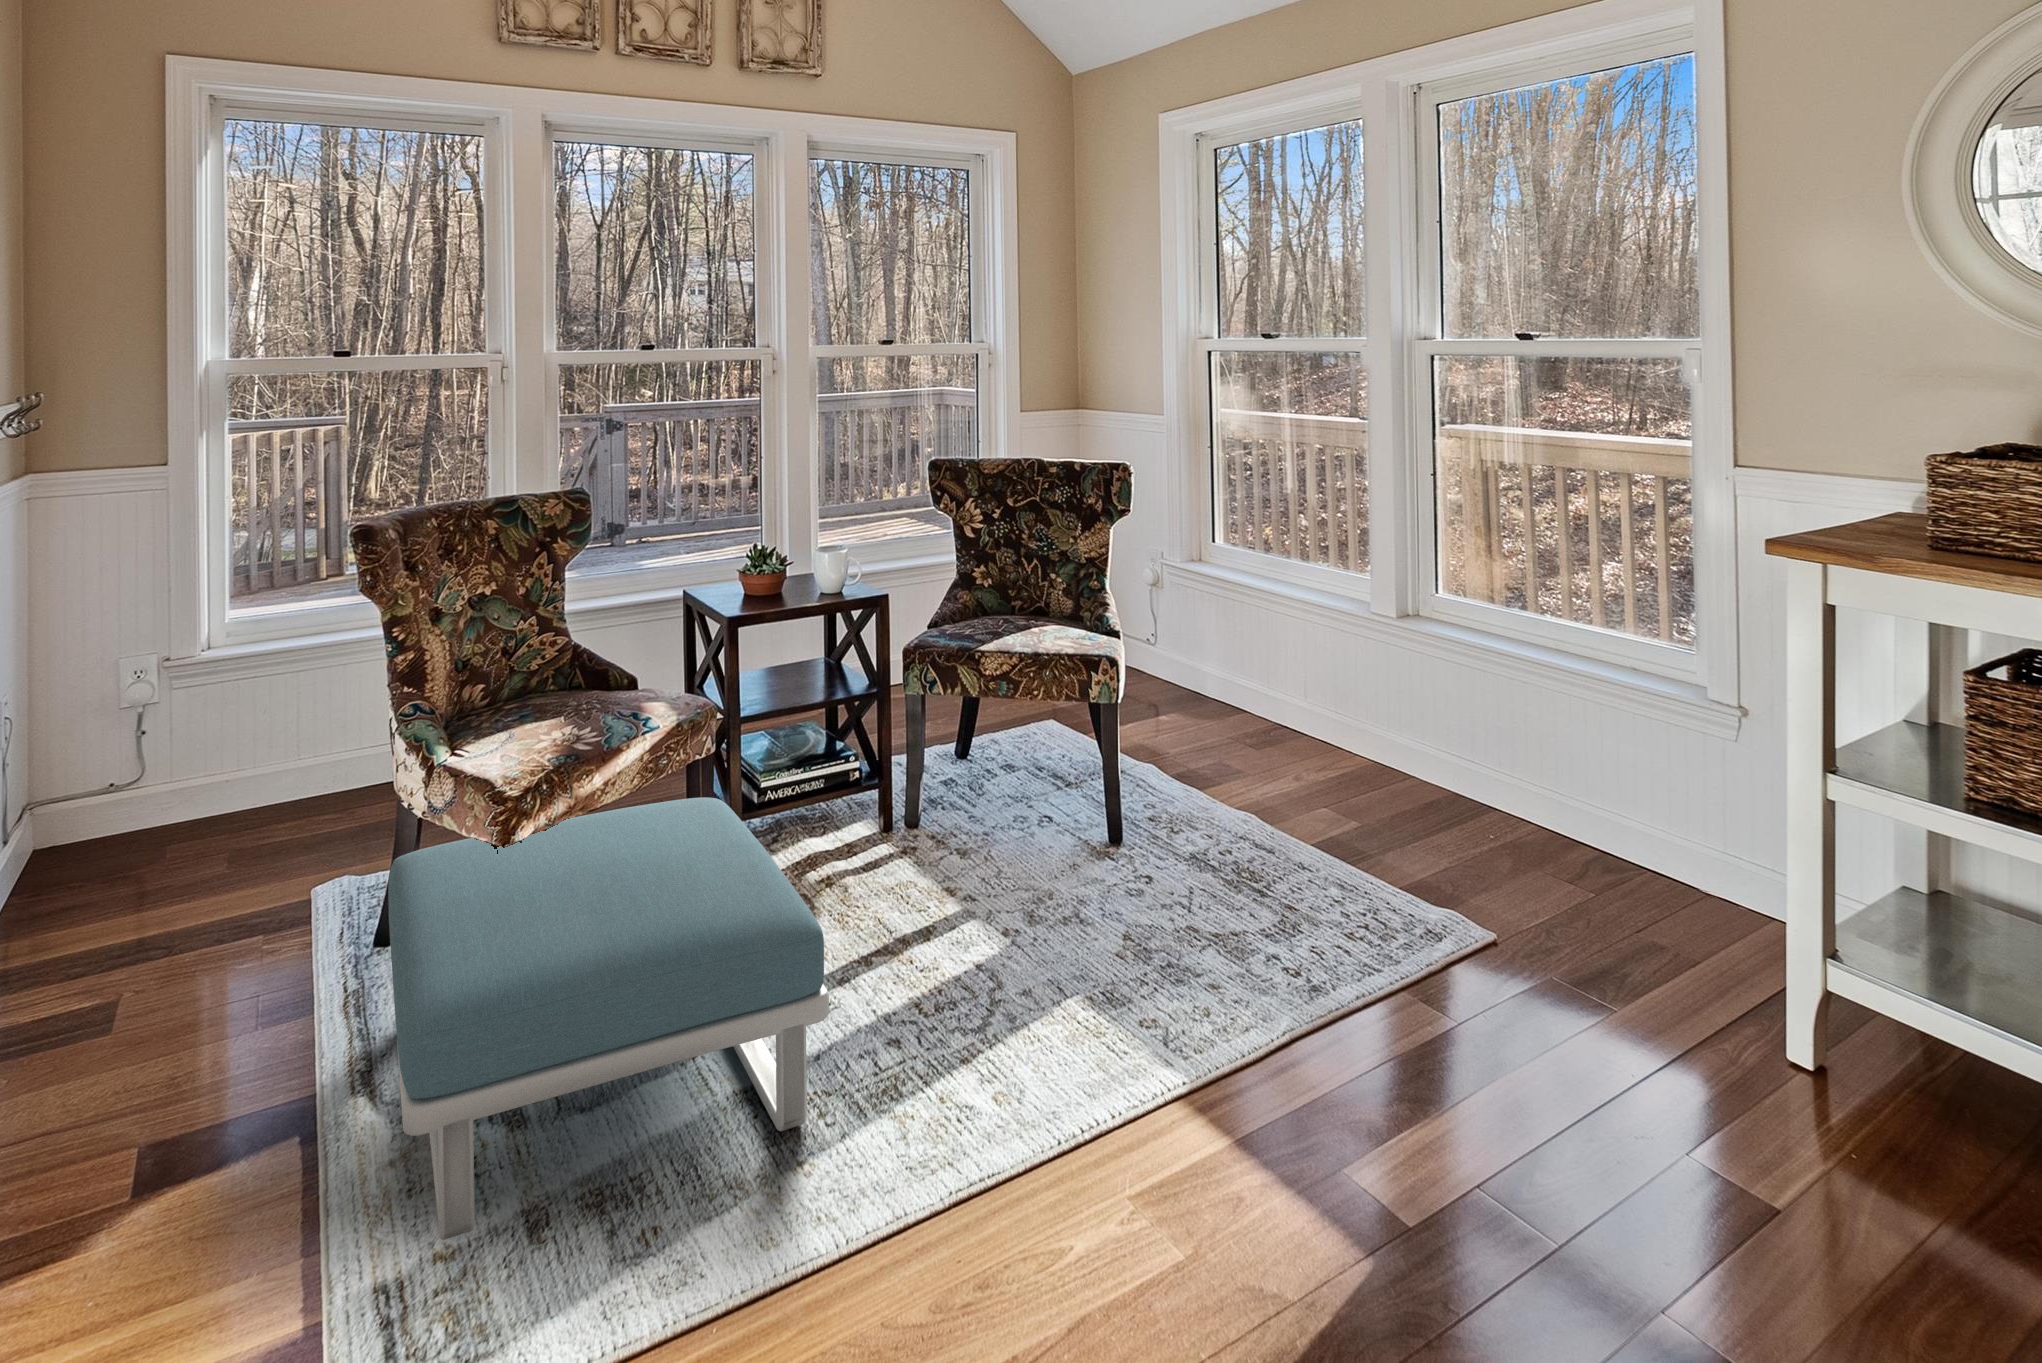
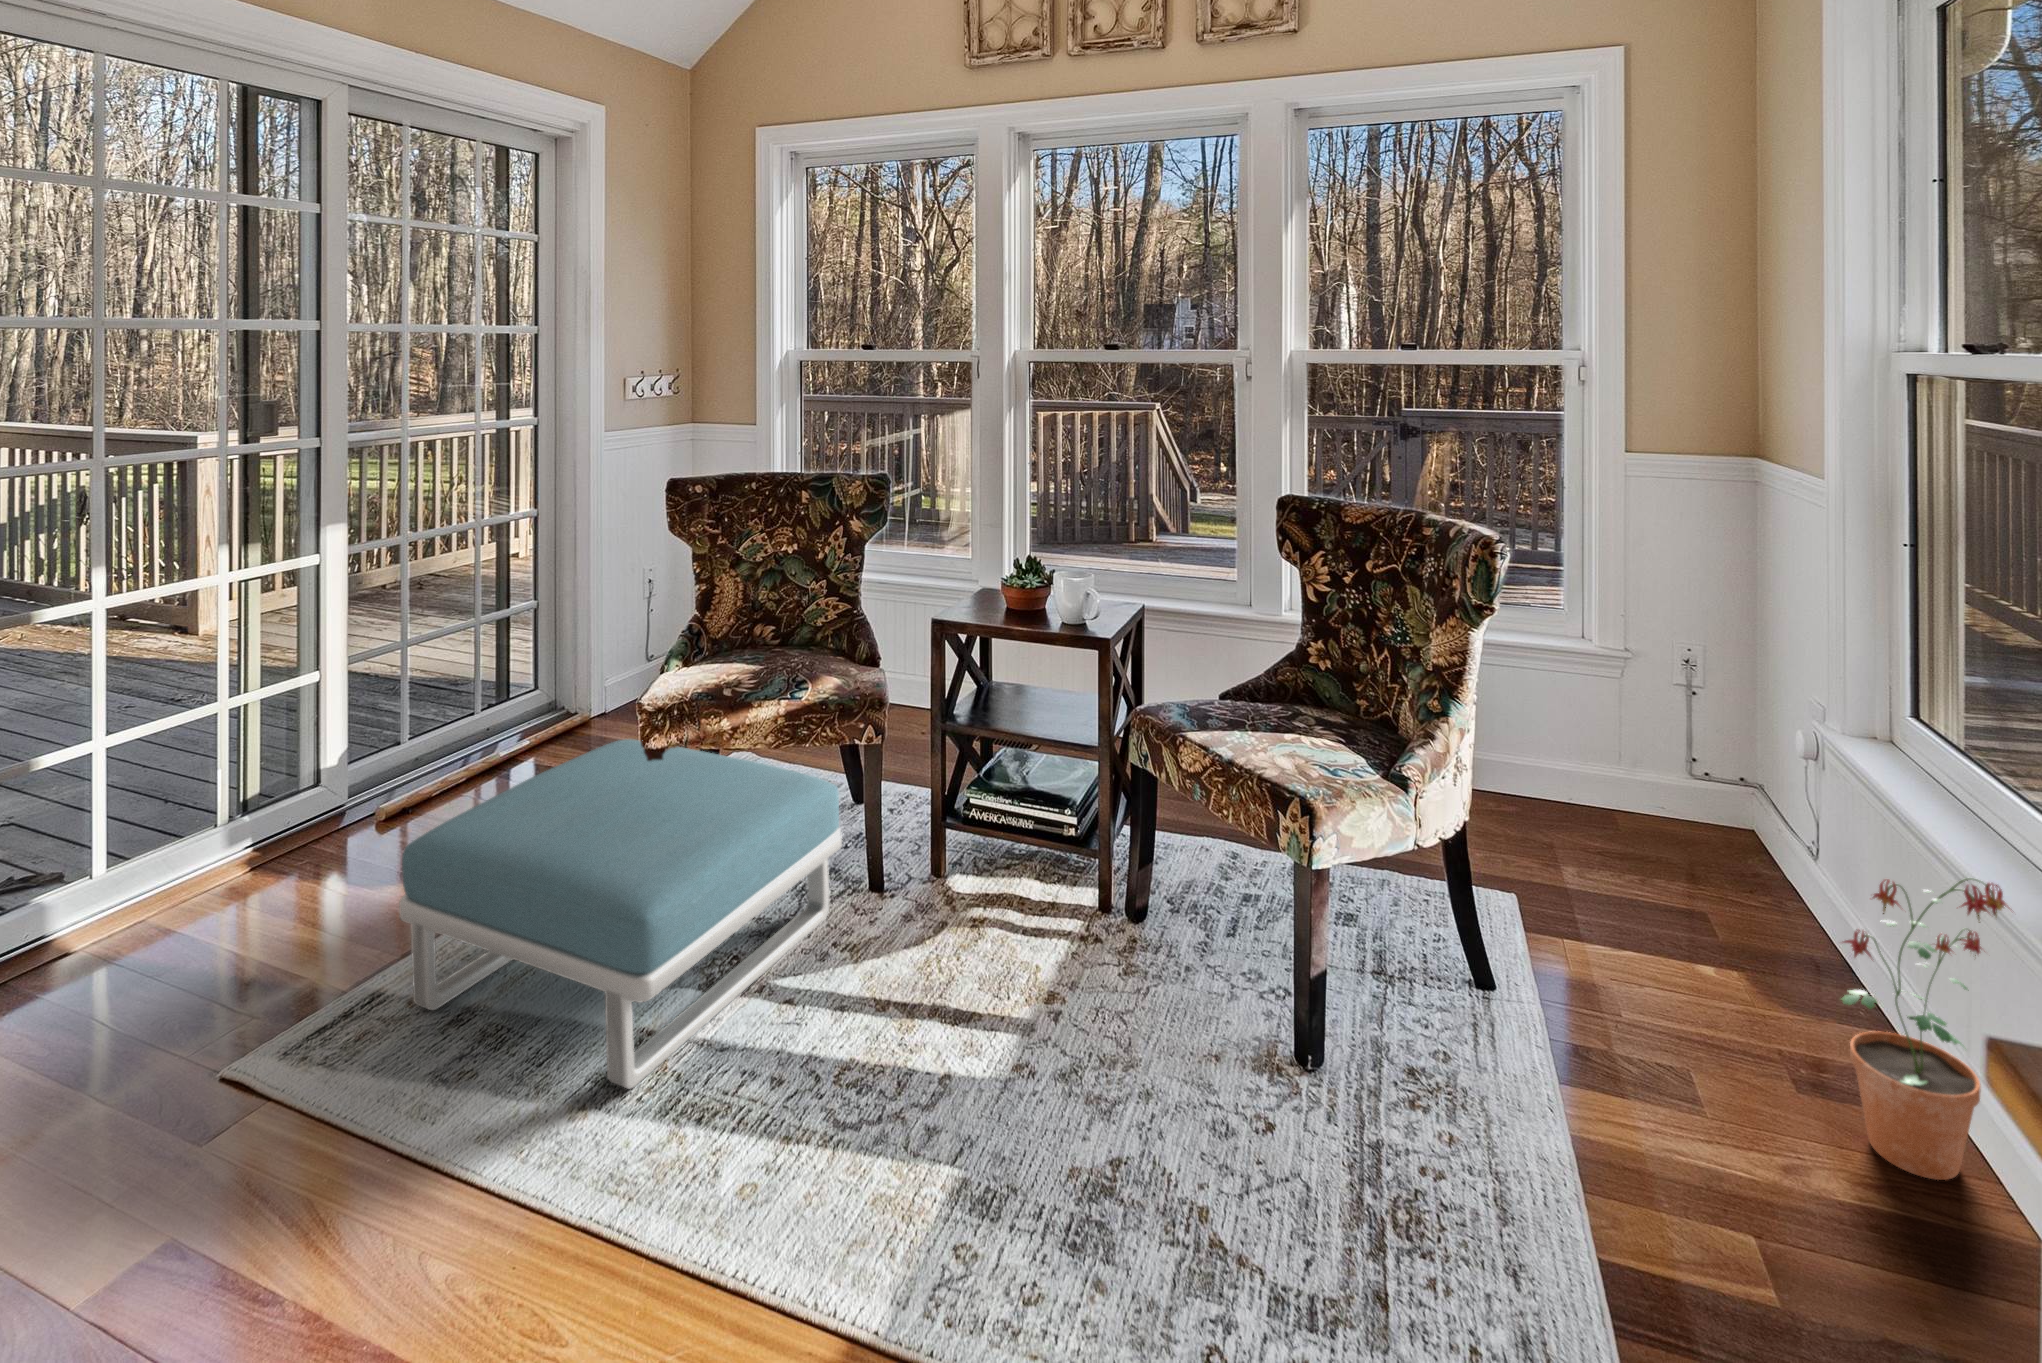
potted plant: none [1300,606,1368,769] -> present [1842,878,2009,1180]

